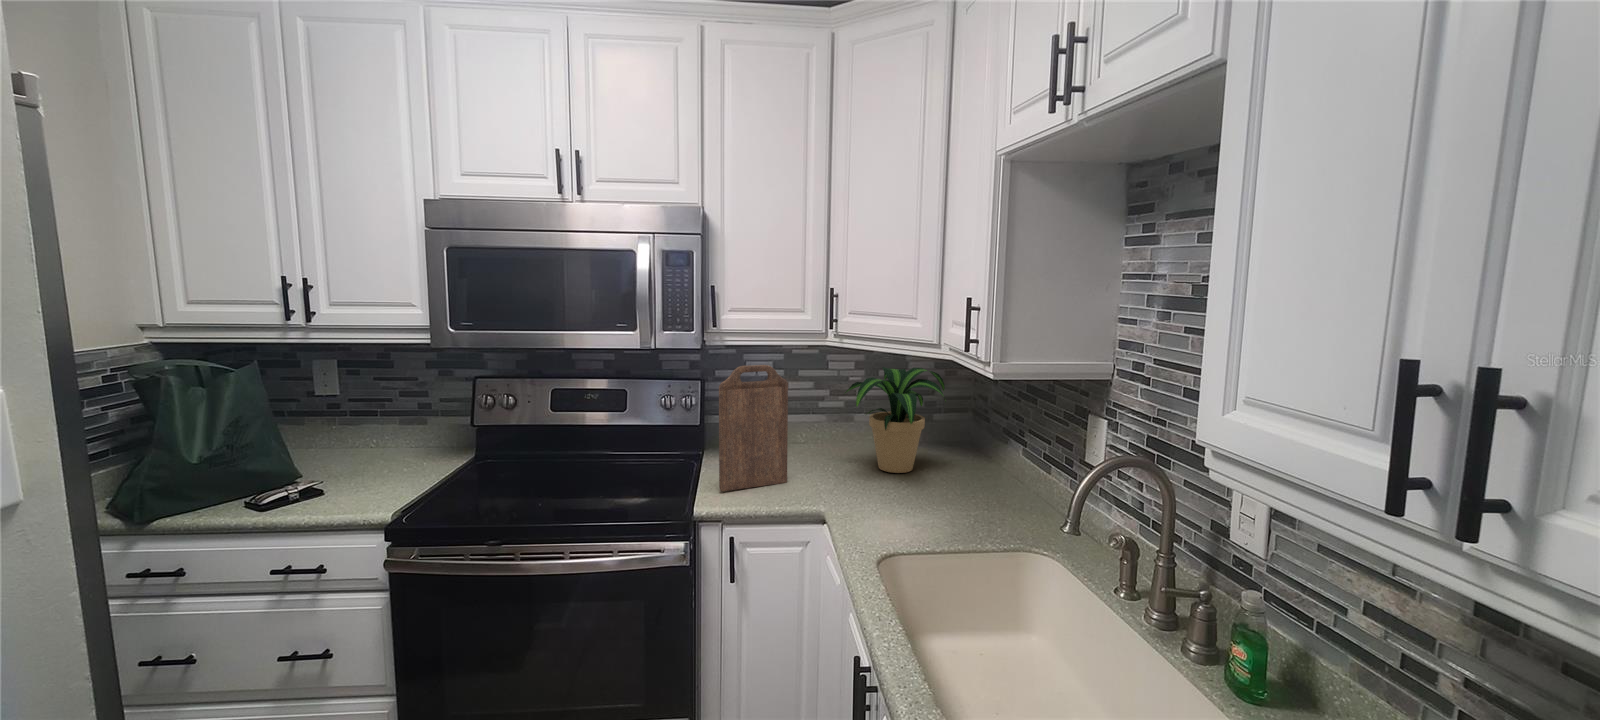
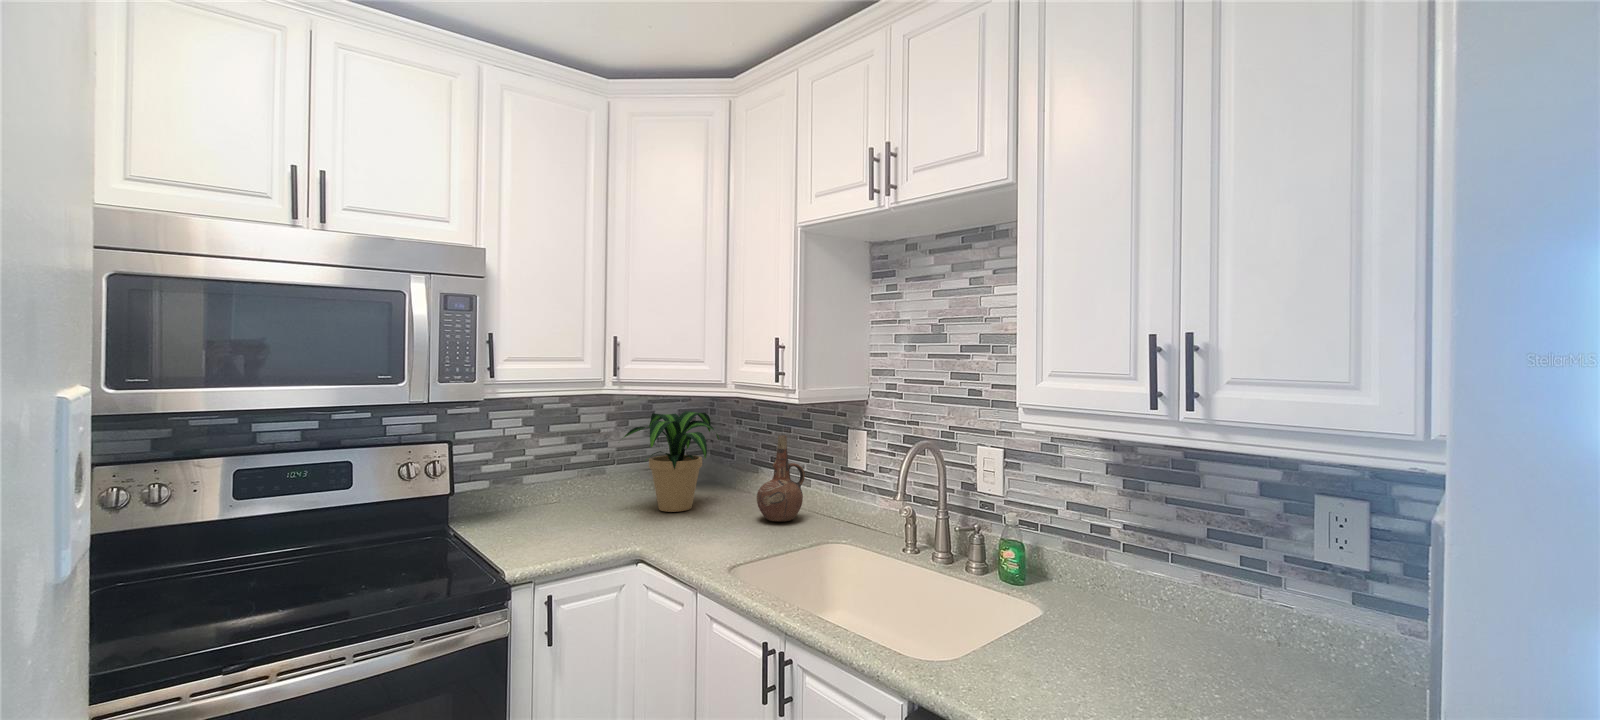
cutting board: present [719,365,788,491] -> none [509,409,582,557]
ceramic pitcher: none [960,410,1021,510] -> present [757,435,805,521]

